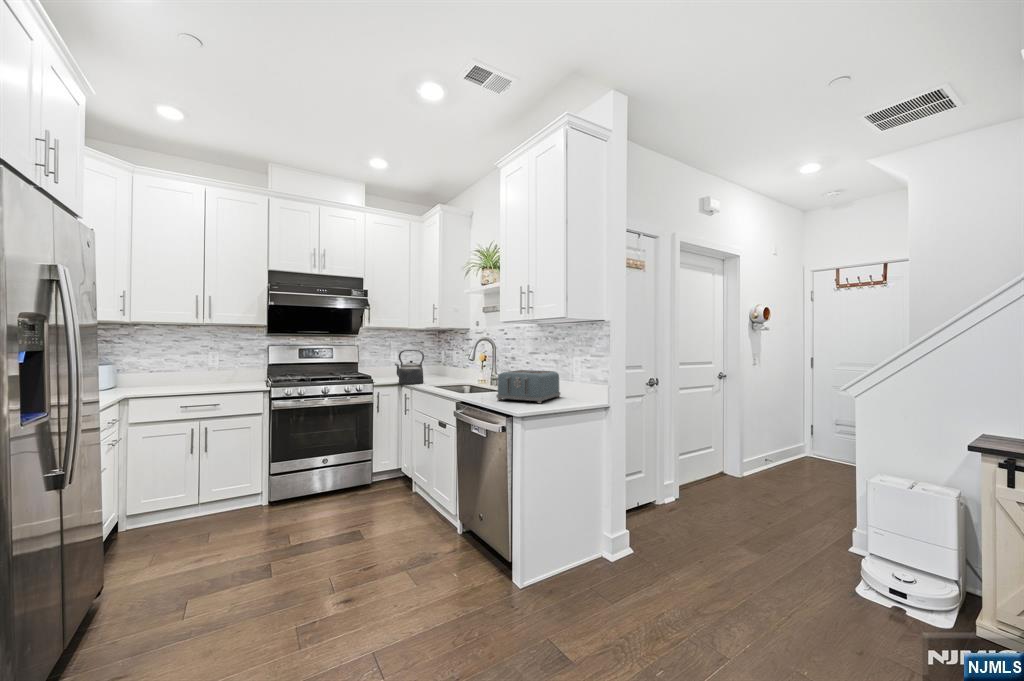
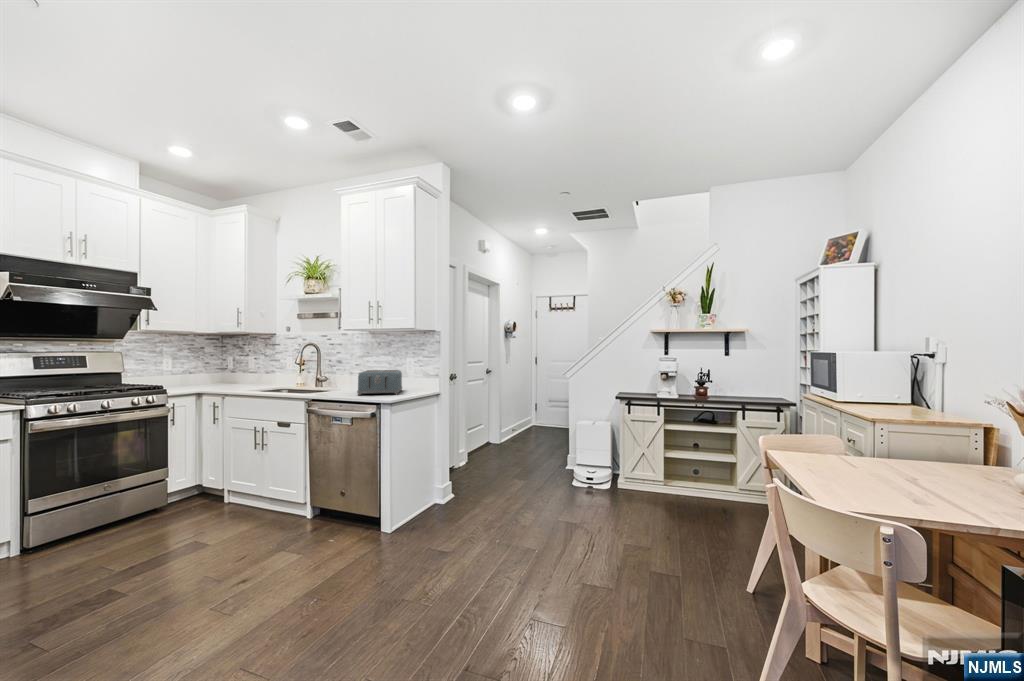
kettle: present [395,350,424,384] -> none [194,355,235,392]

